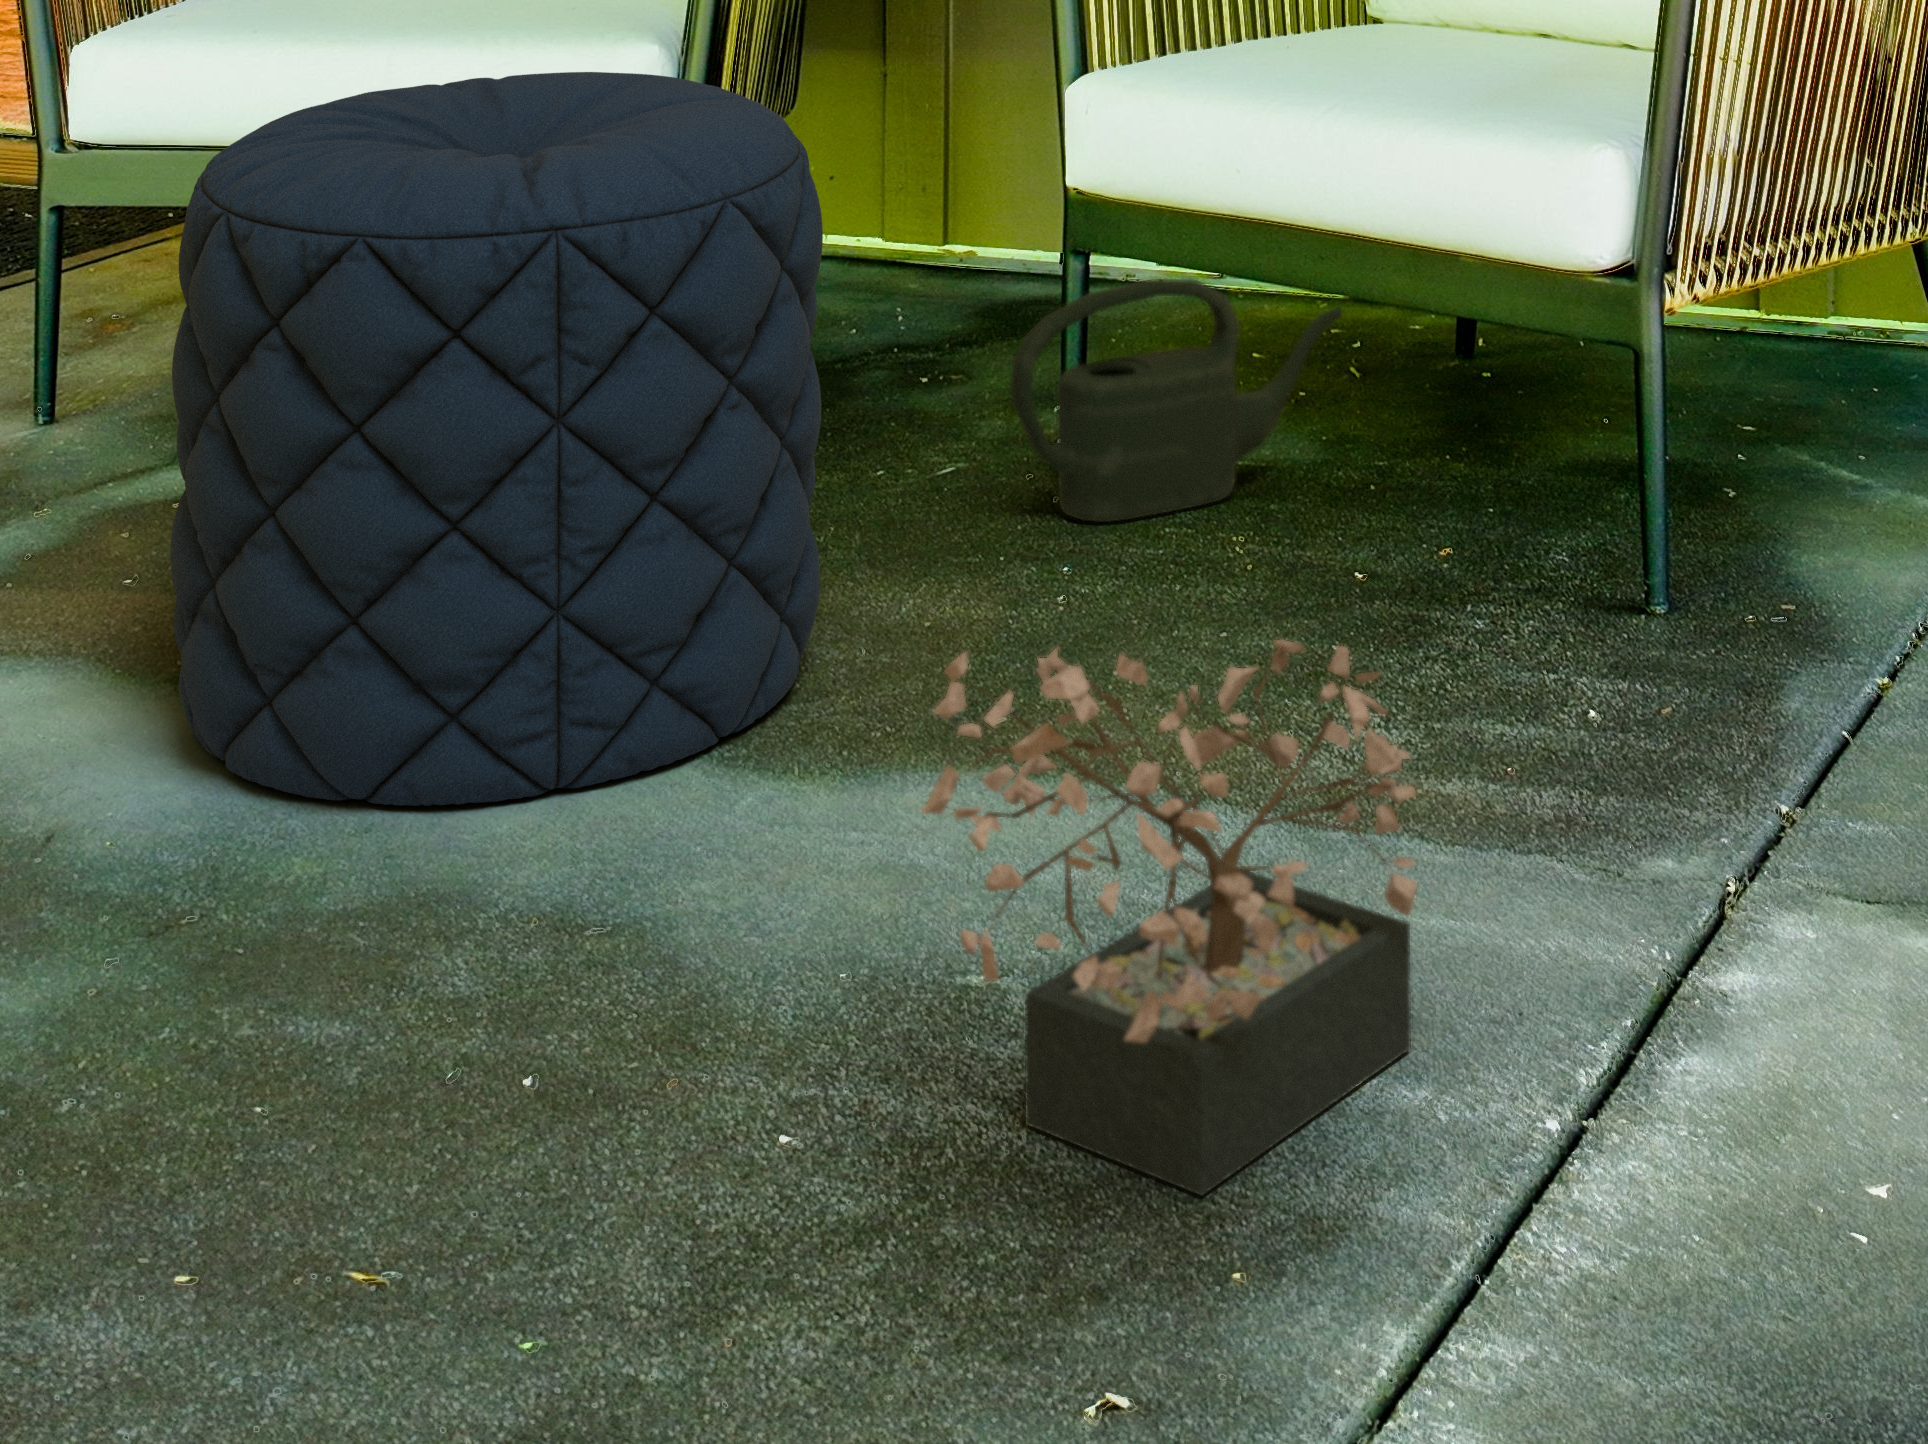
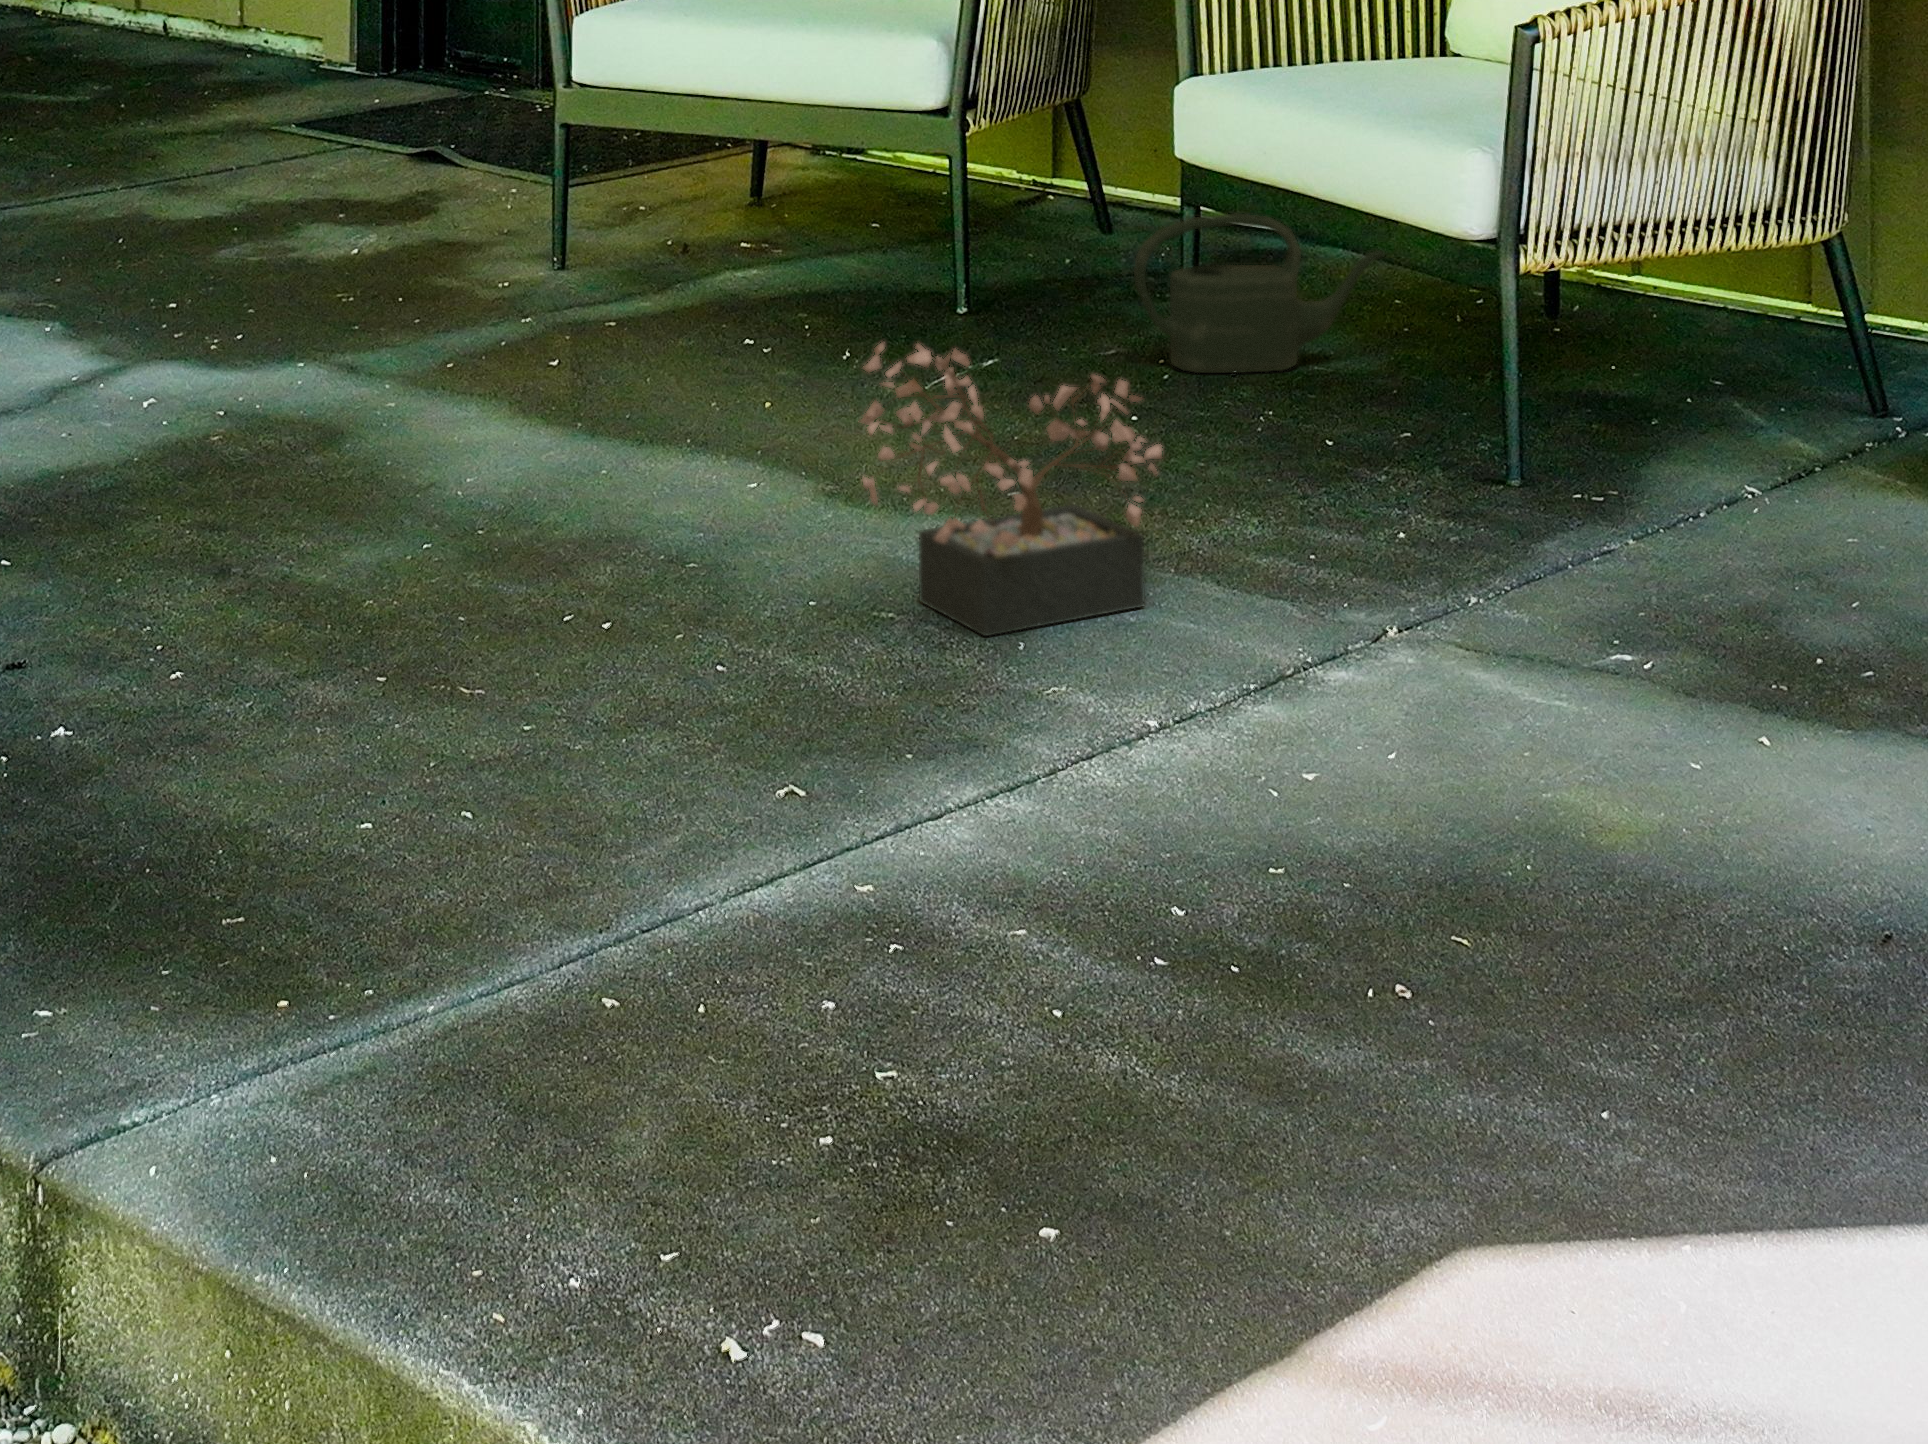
pouf: present [170,72,823,806] -> none [586,39,964,451]

